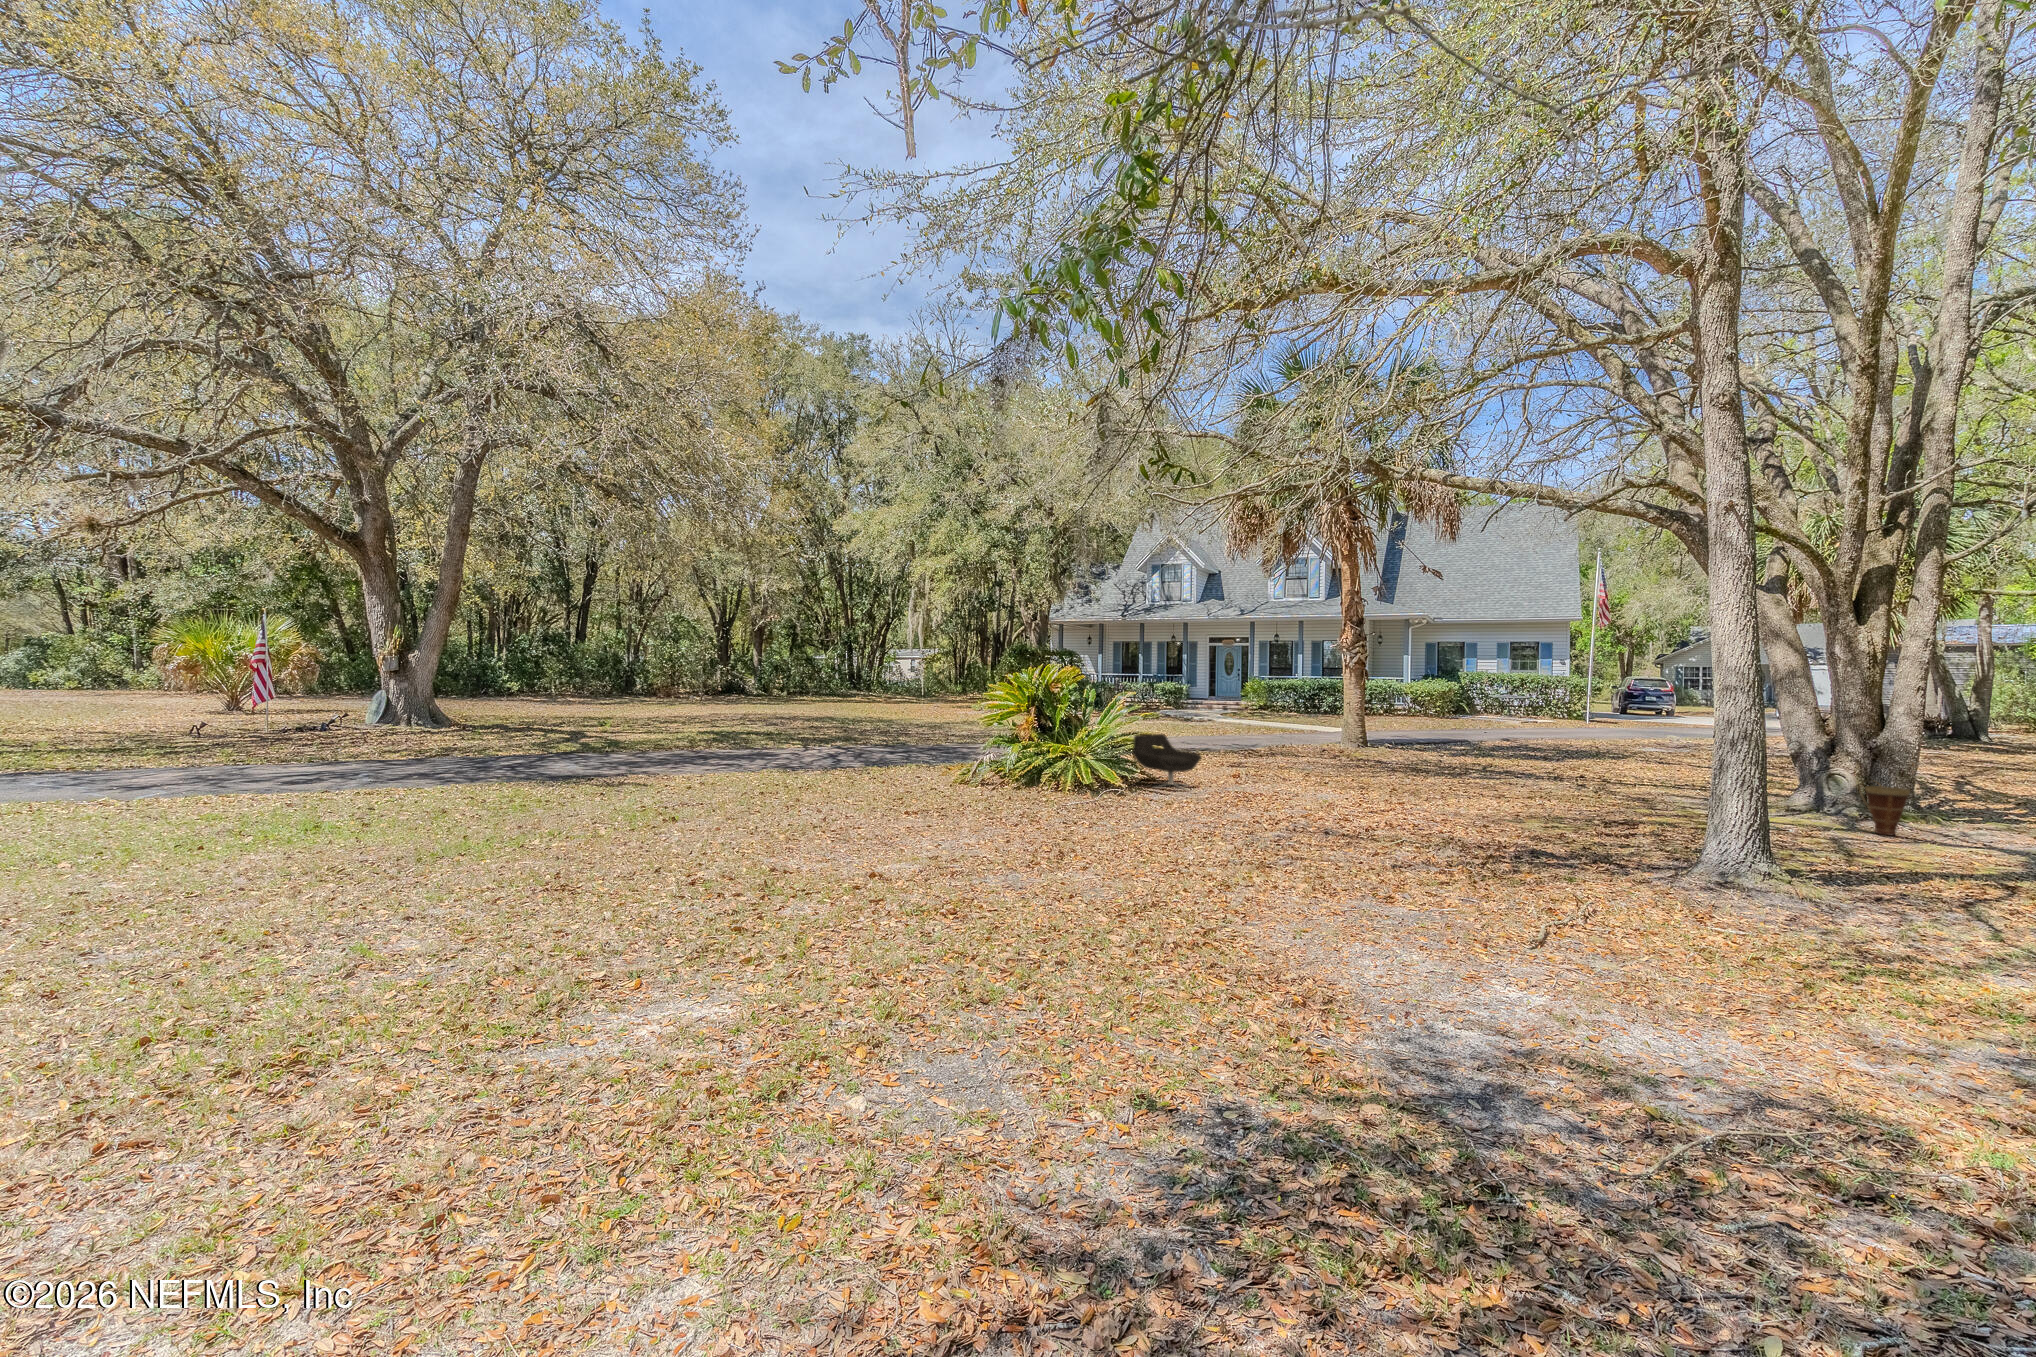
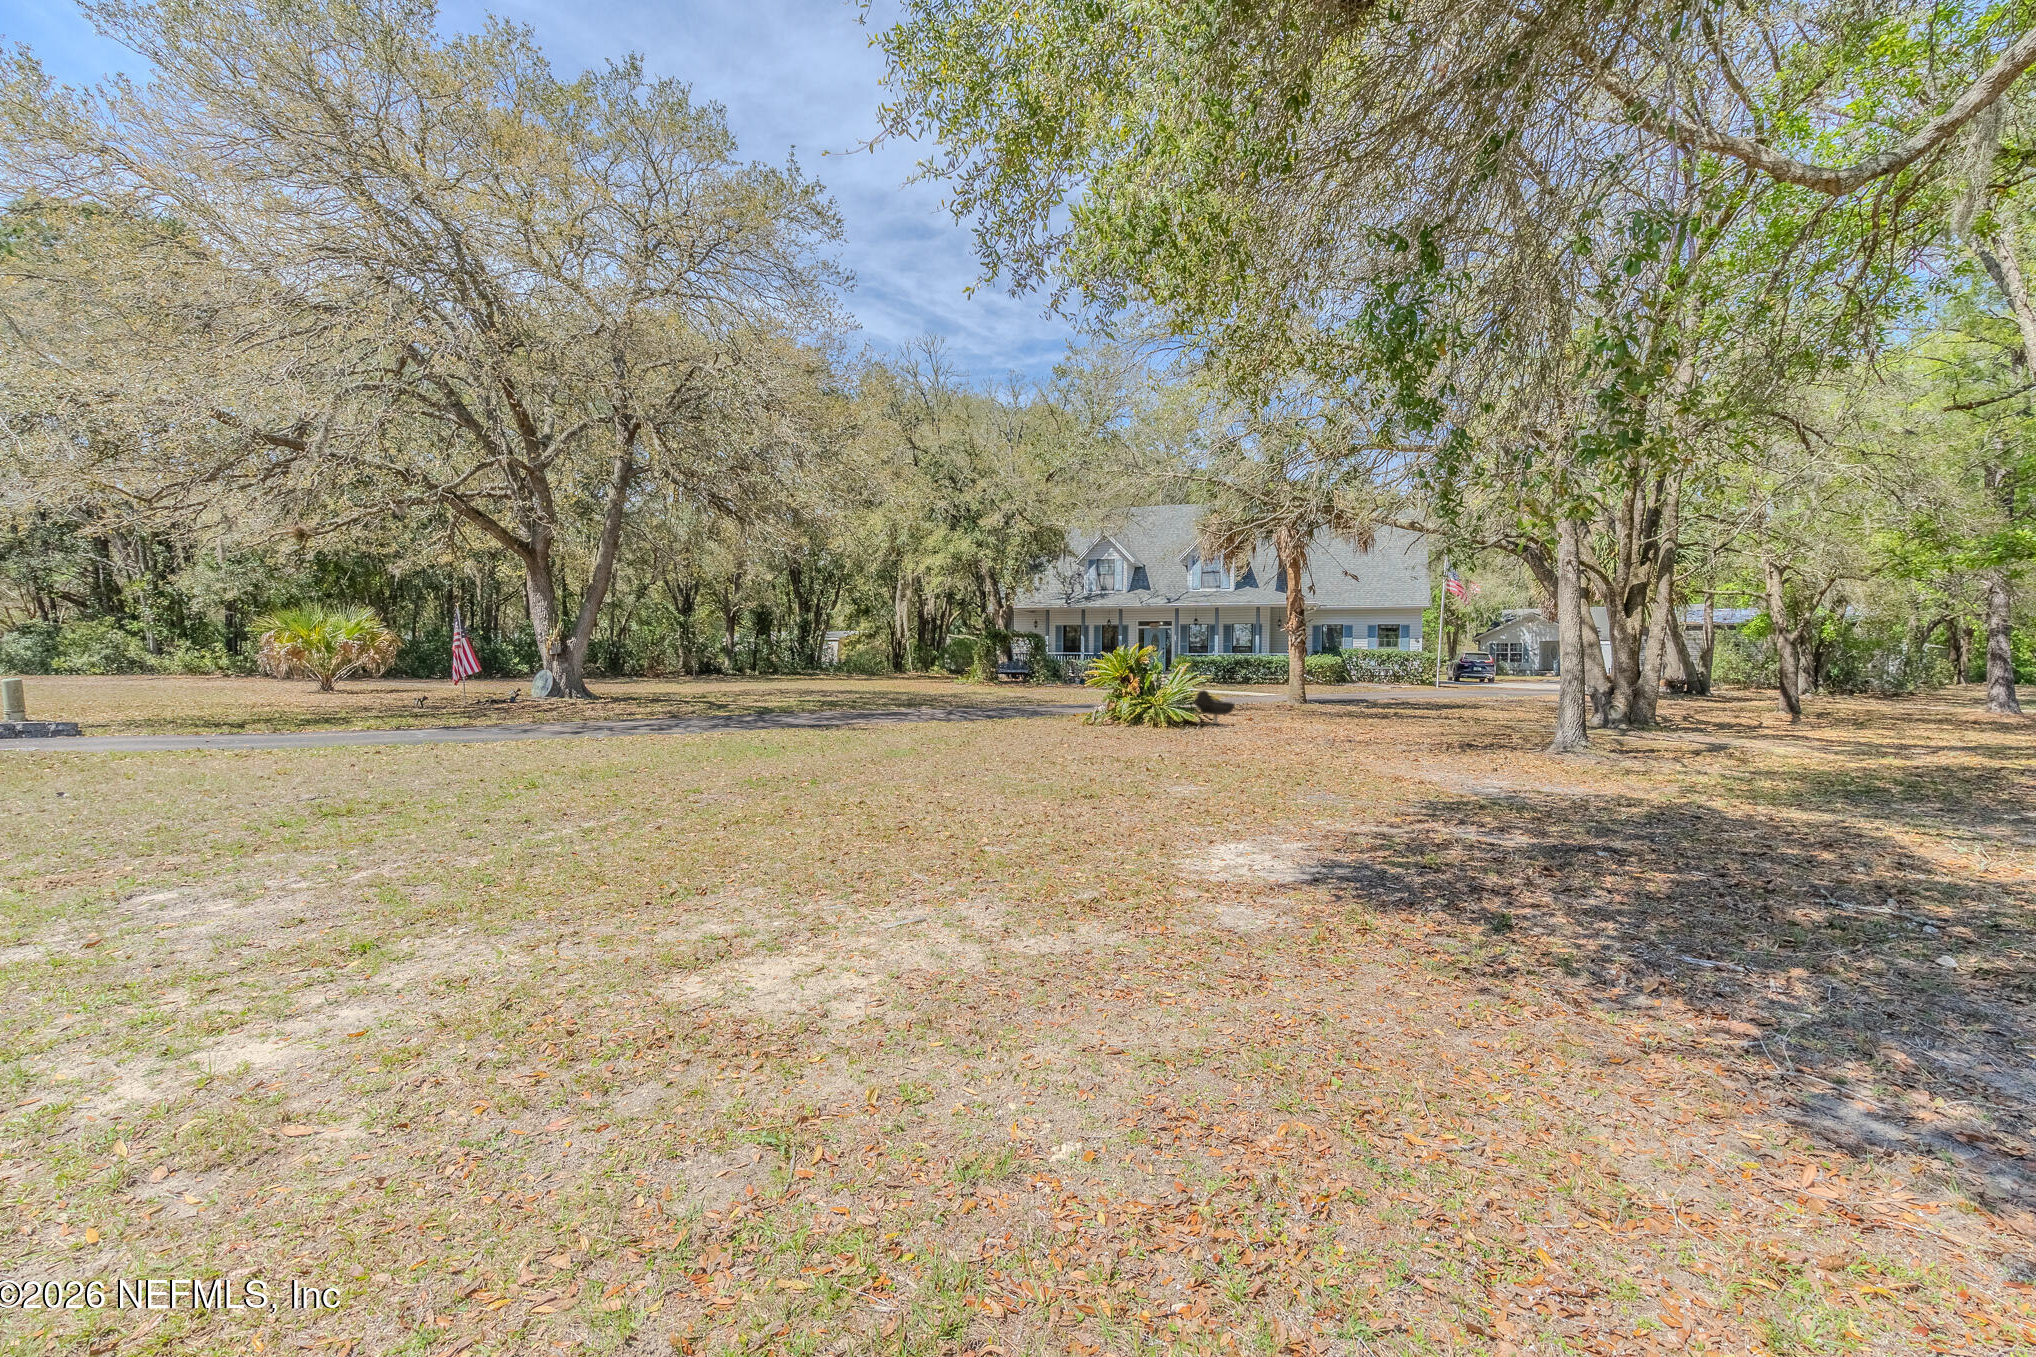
basket: present [1859,783,1910,836] -> none [1618,708,1653,738]

